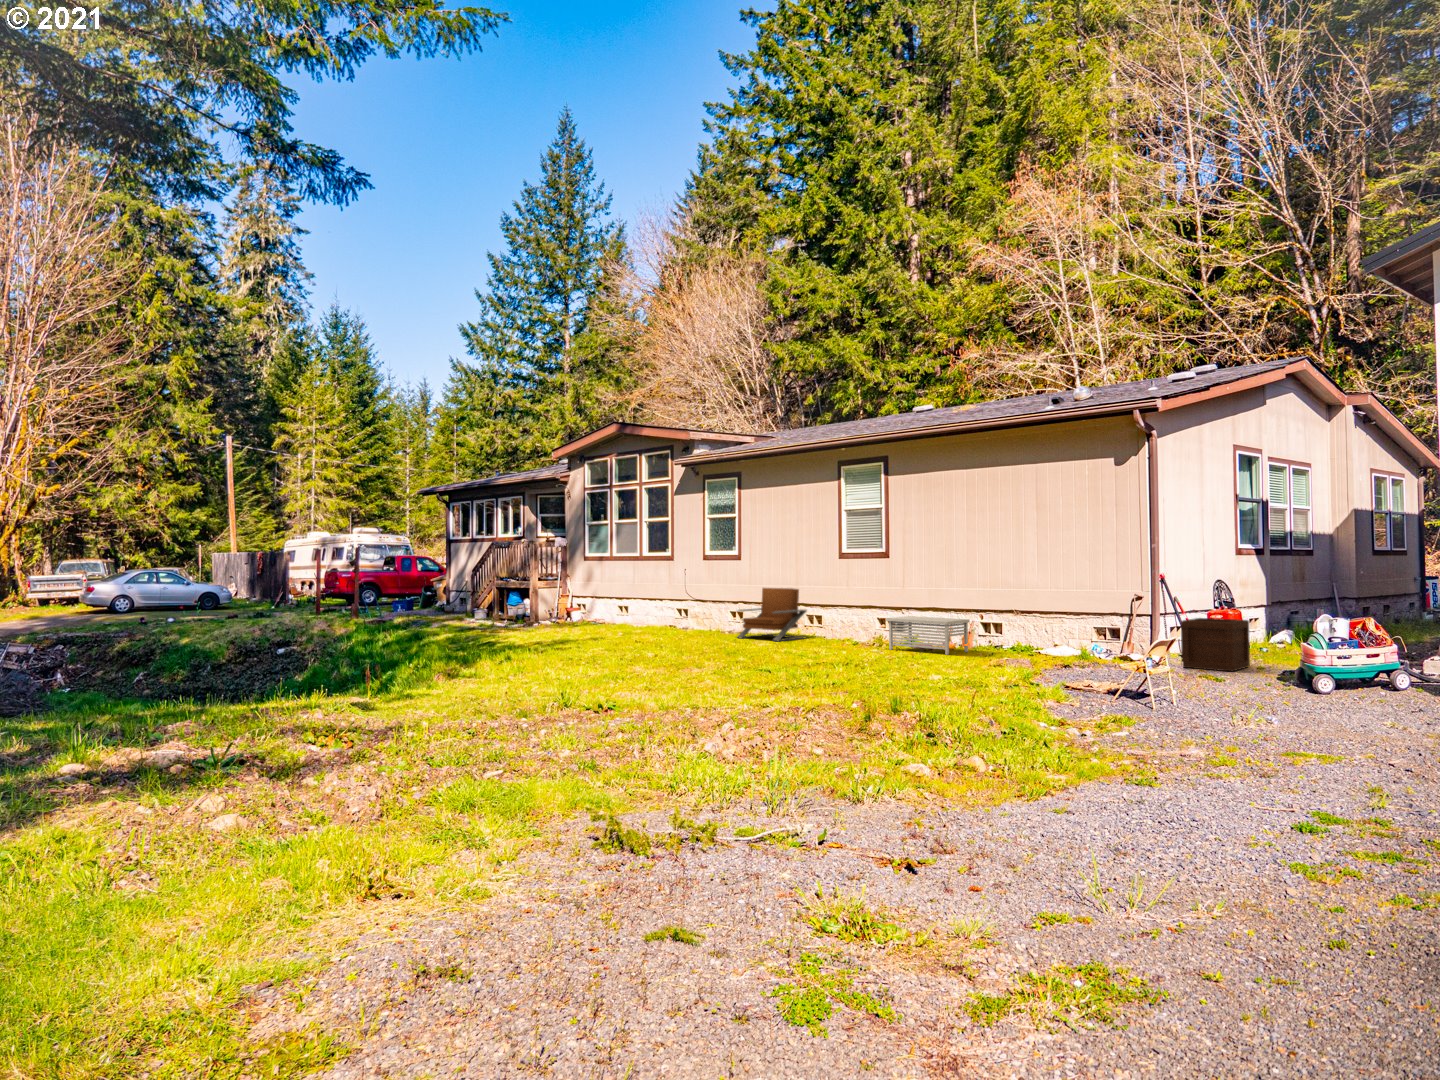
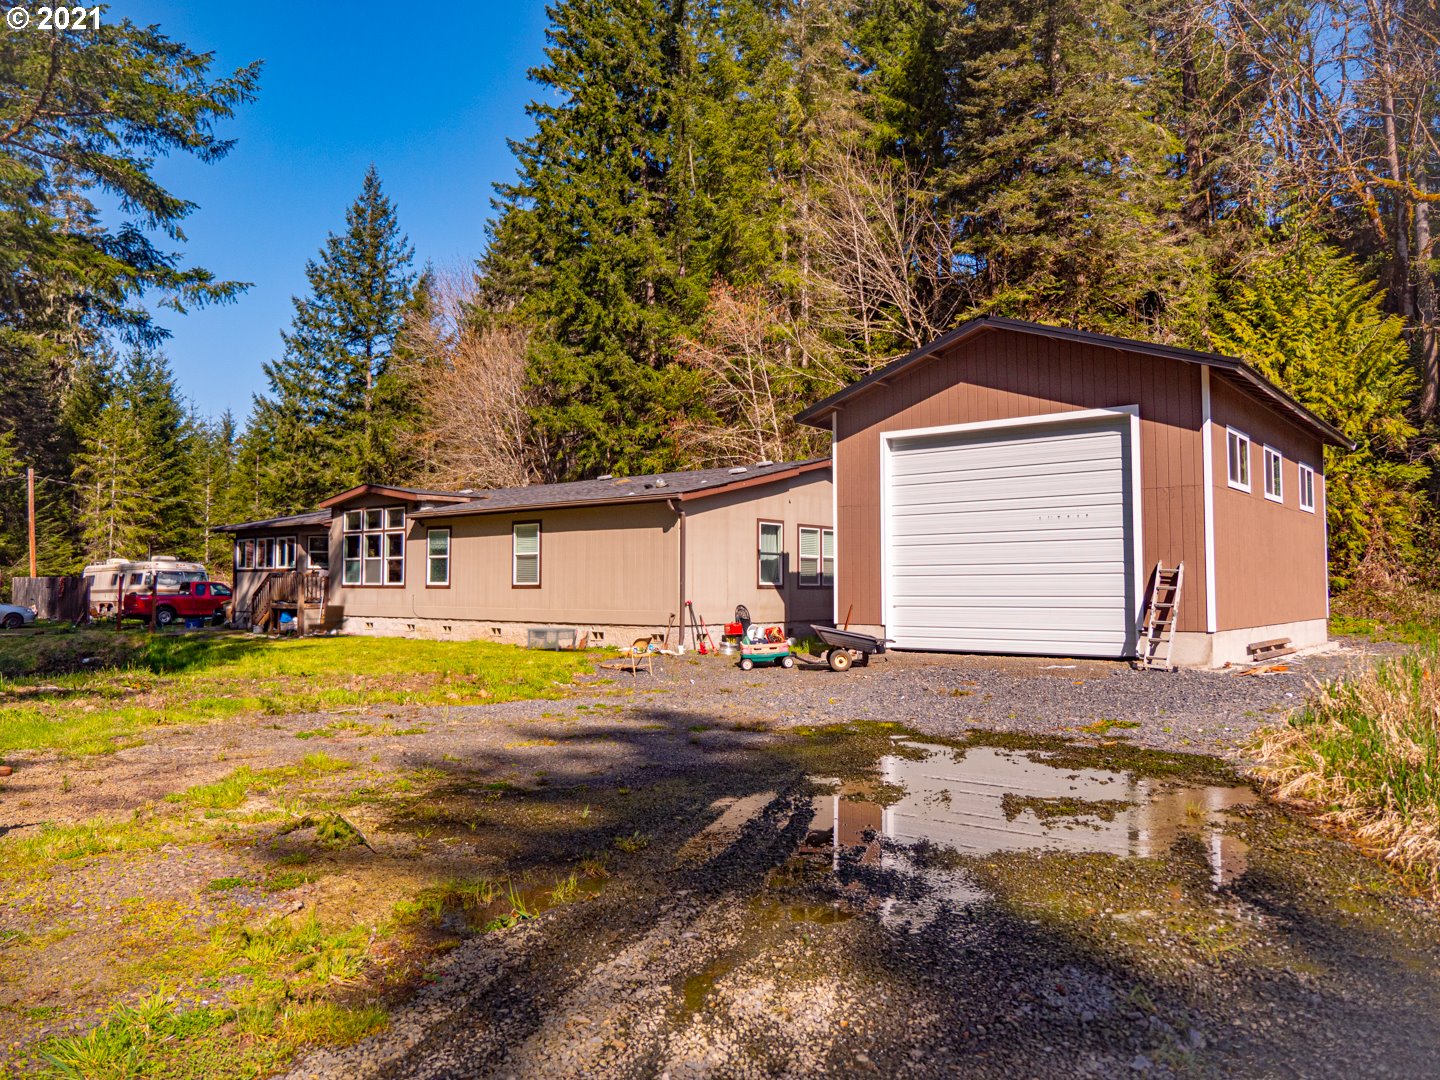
lounge chair: present [737,588,807,641] -> present [306,605,348,637]
wooden crate: present [1181,618,1250,671] -> none [678,626,719,657]

